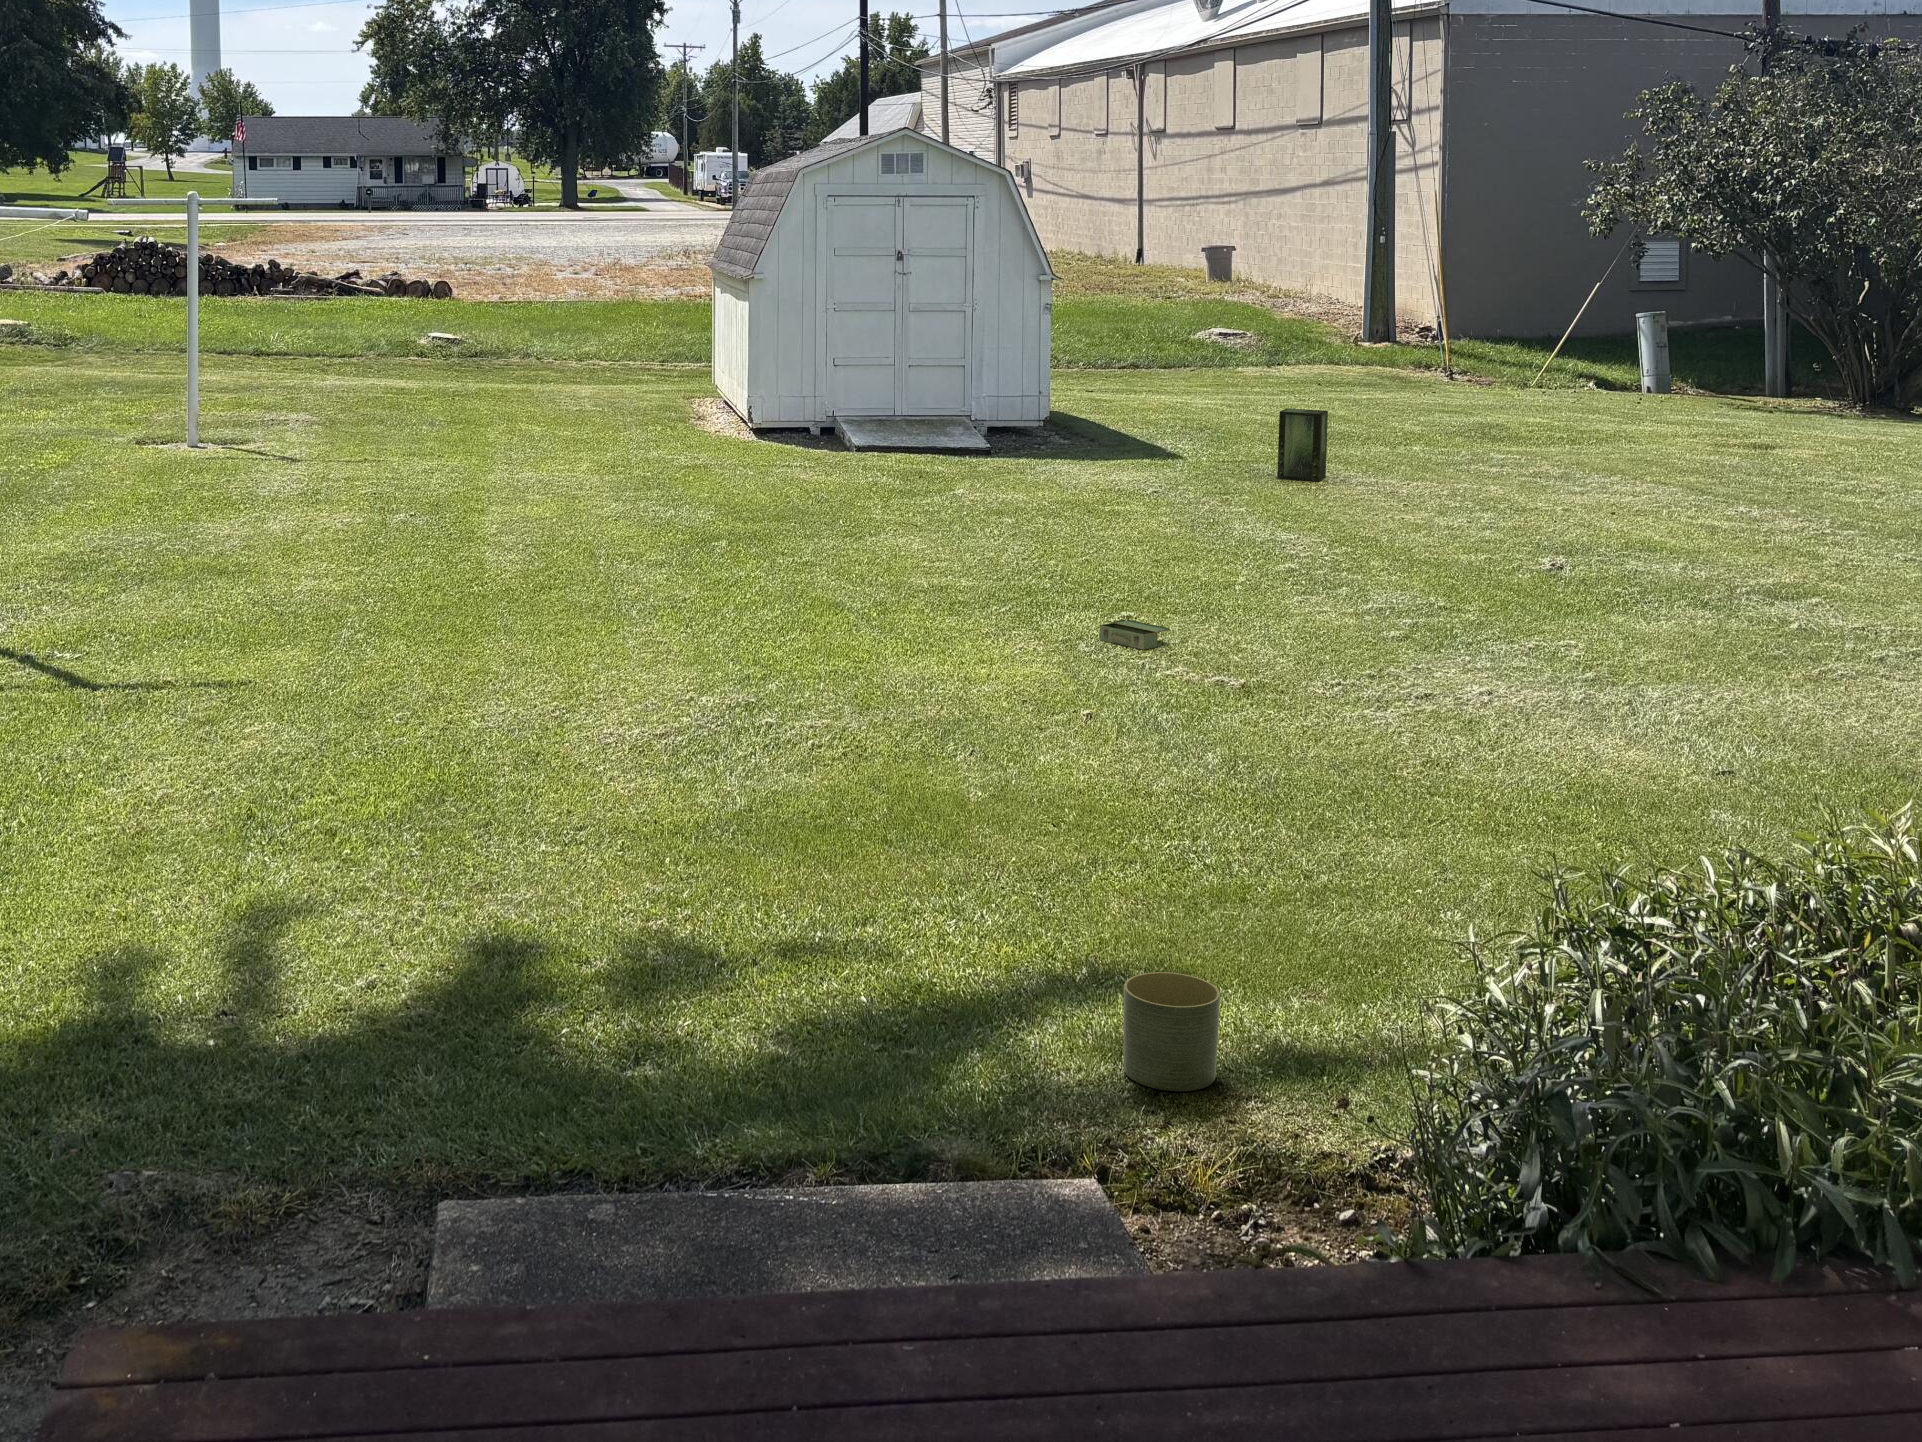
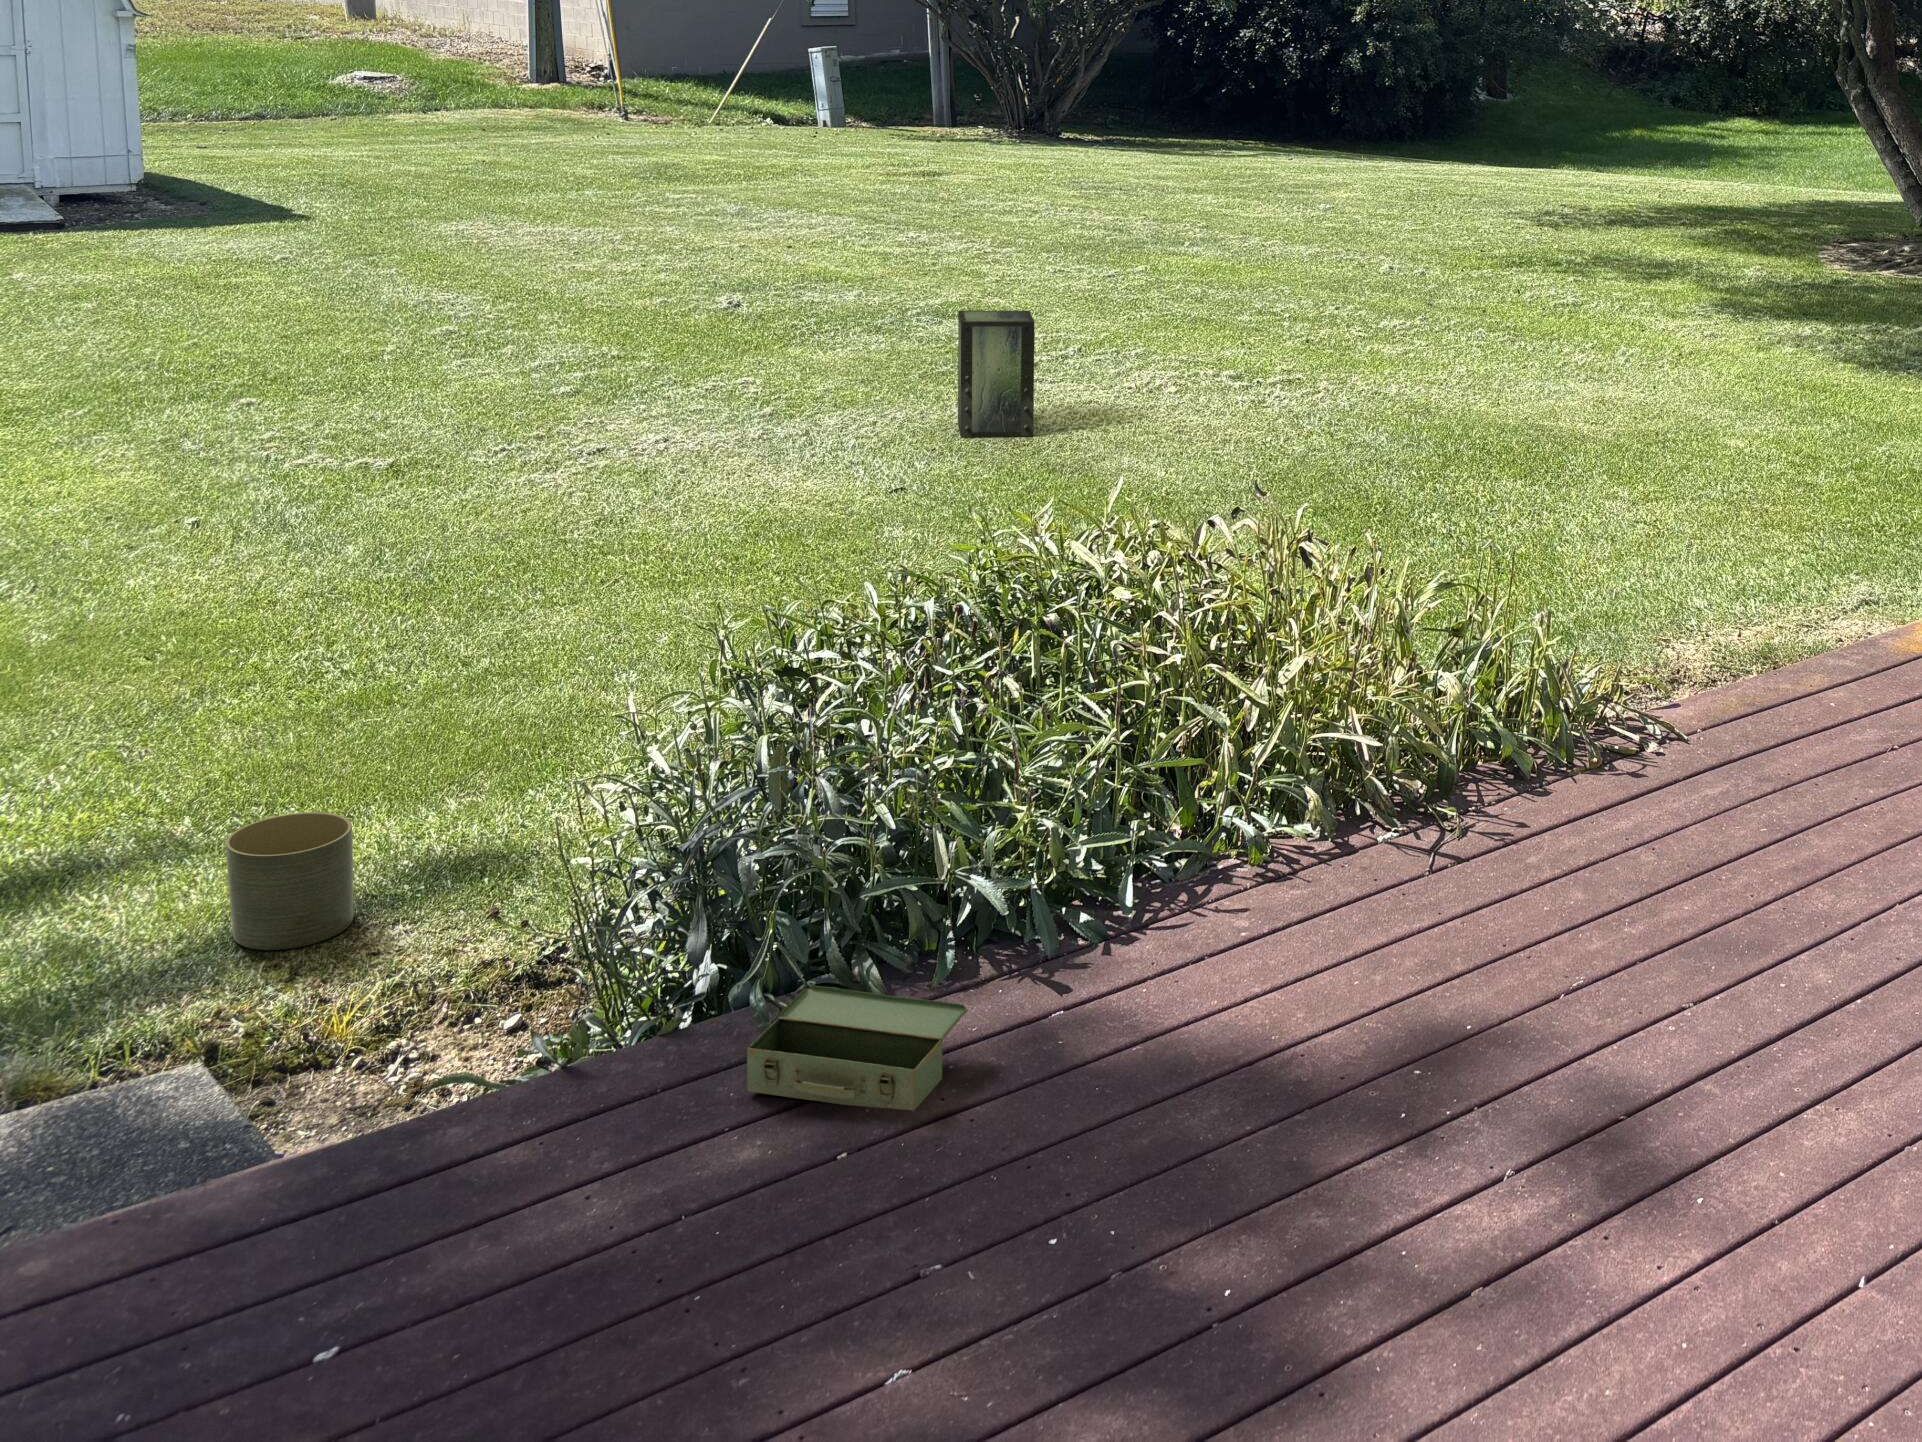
storage box: present [1277,408,1328,482] -> present [958,311,1035,438]
toolbox: present [1099,619,1170,650] -> present [747,986,968,1110]

